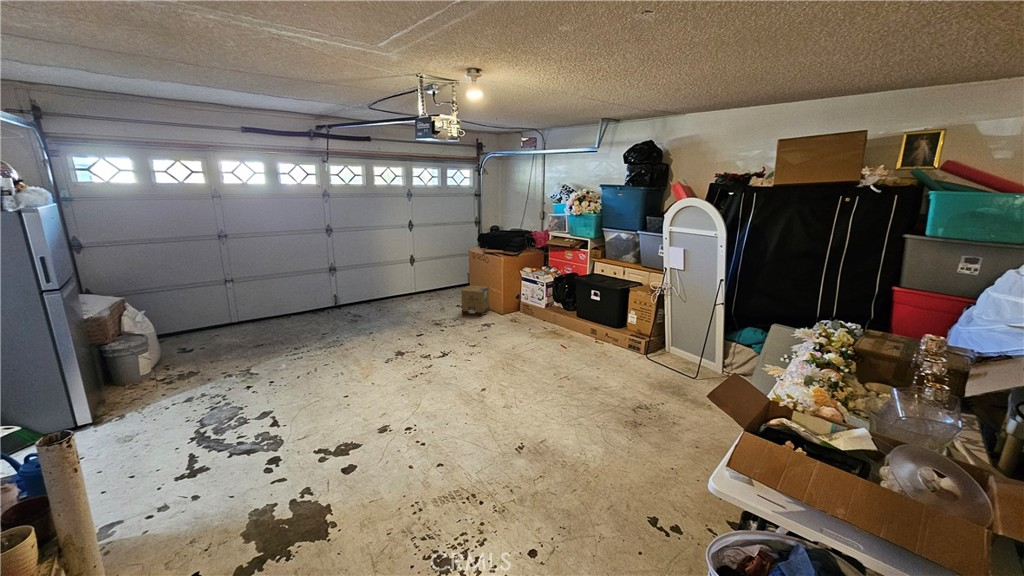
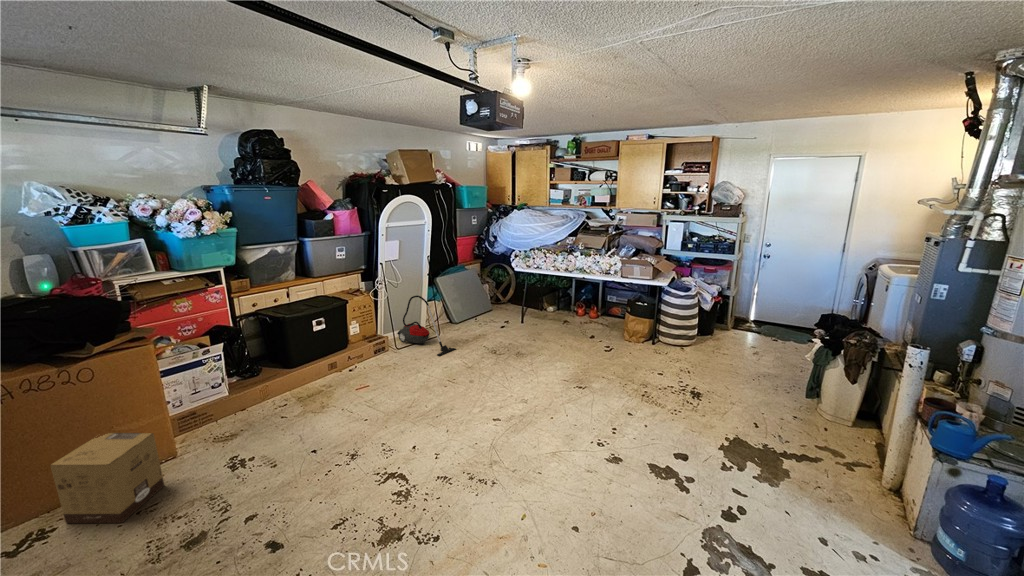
vacuum cleaner: none [629,310,694,387] -> present [397,295,456,356]

